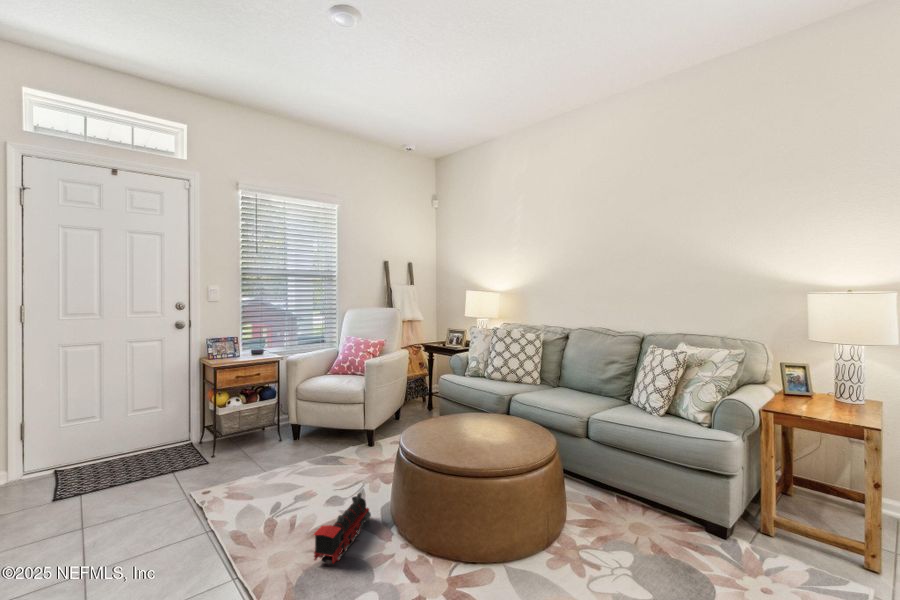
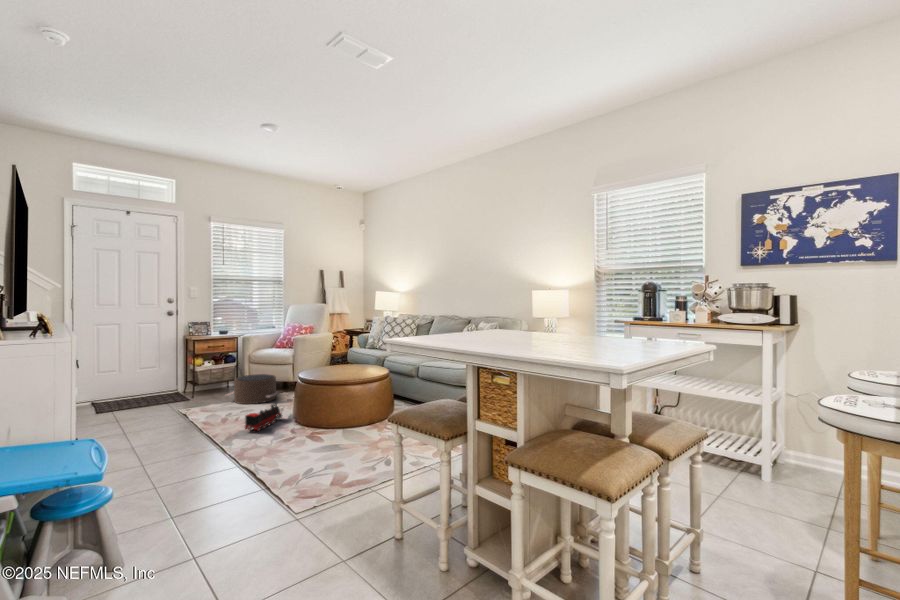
pouf: none [264,419,349,474] -> present [226,374,280,404]

